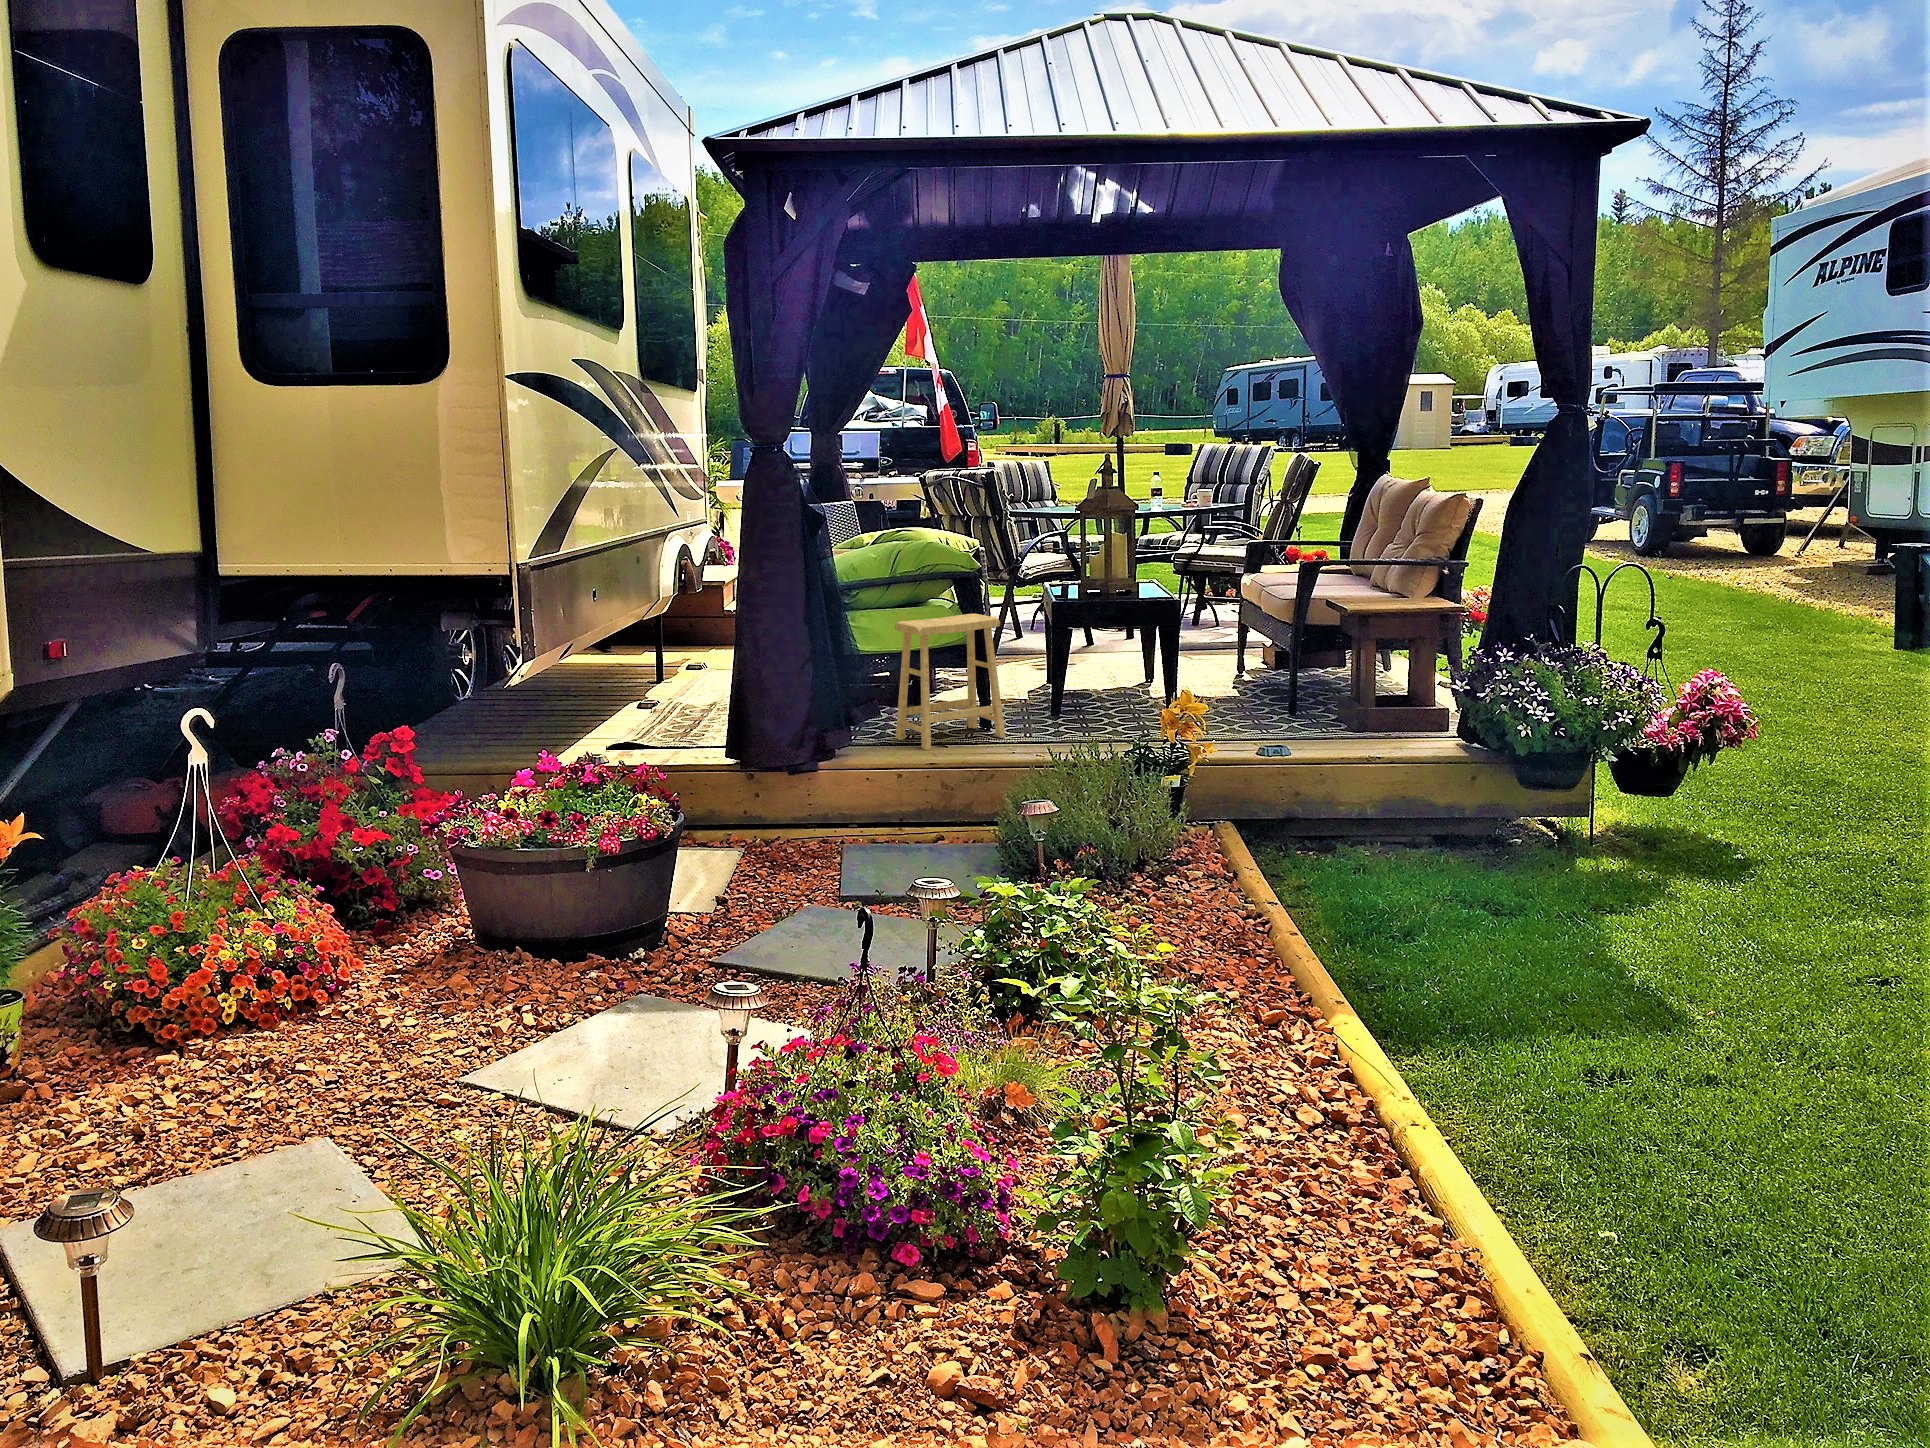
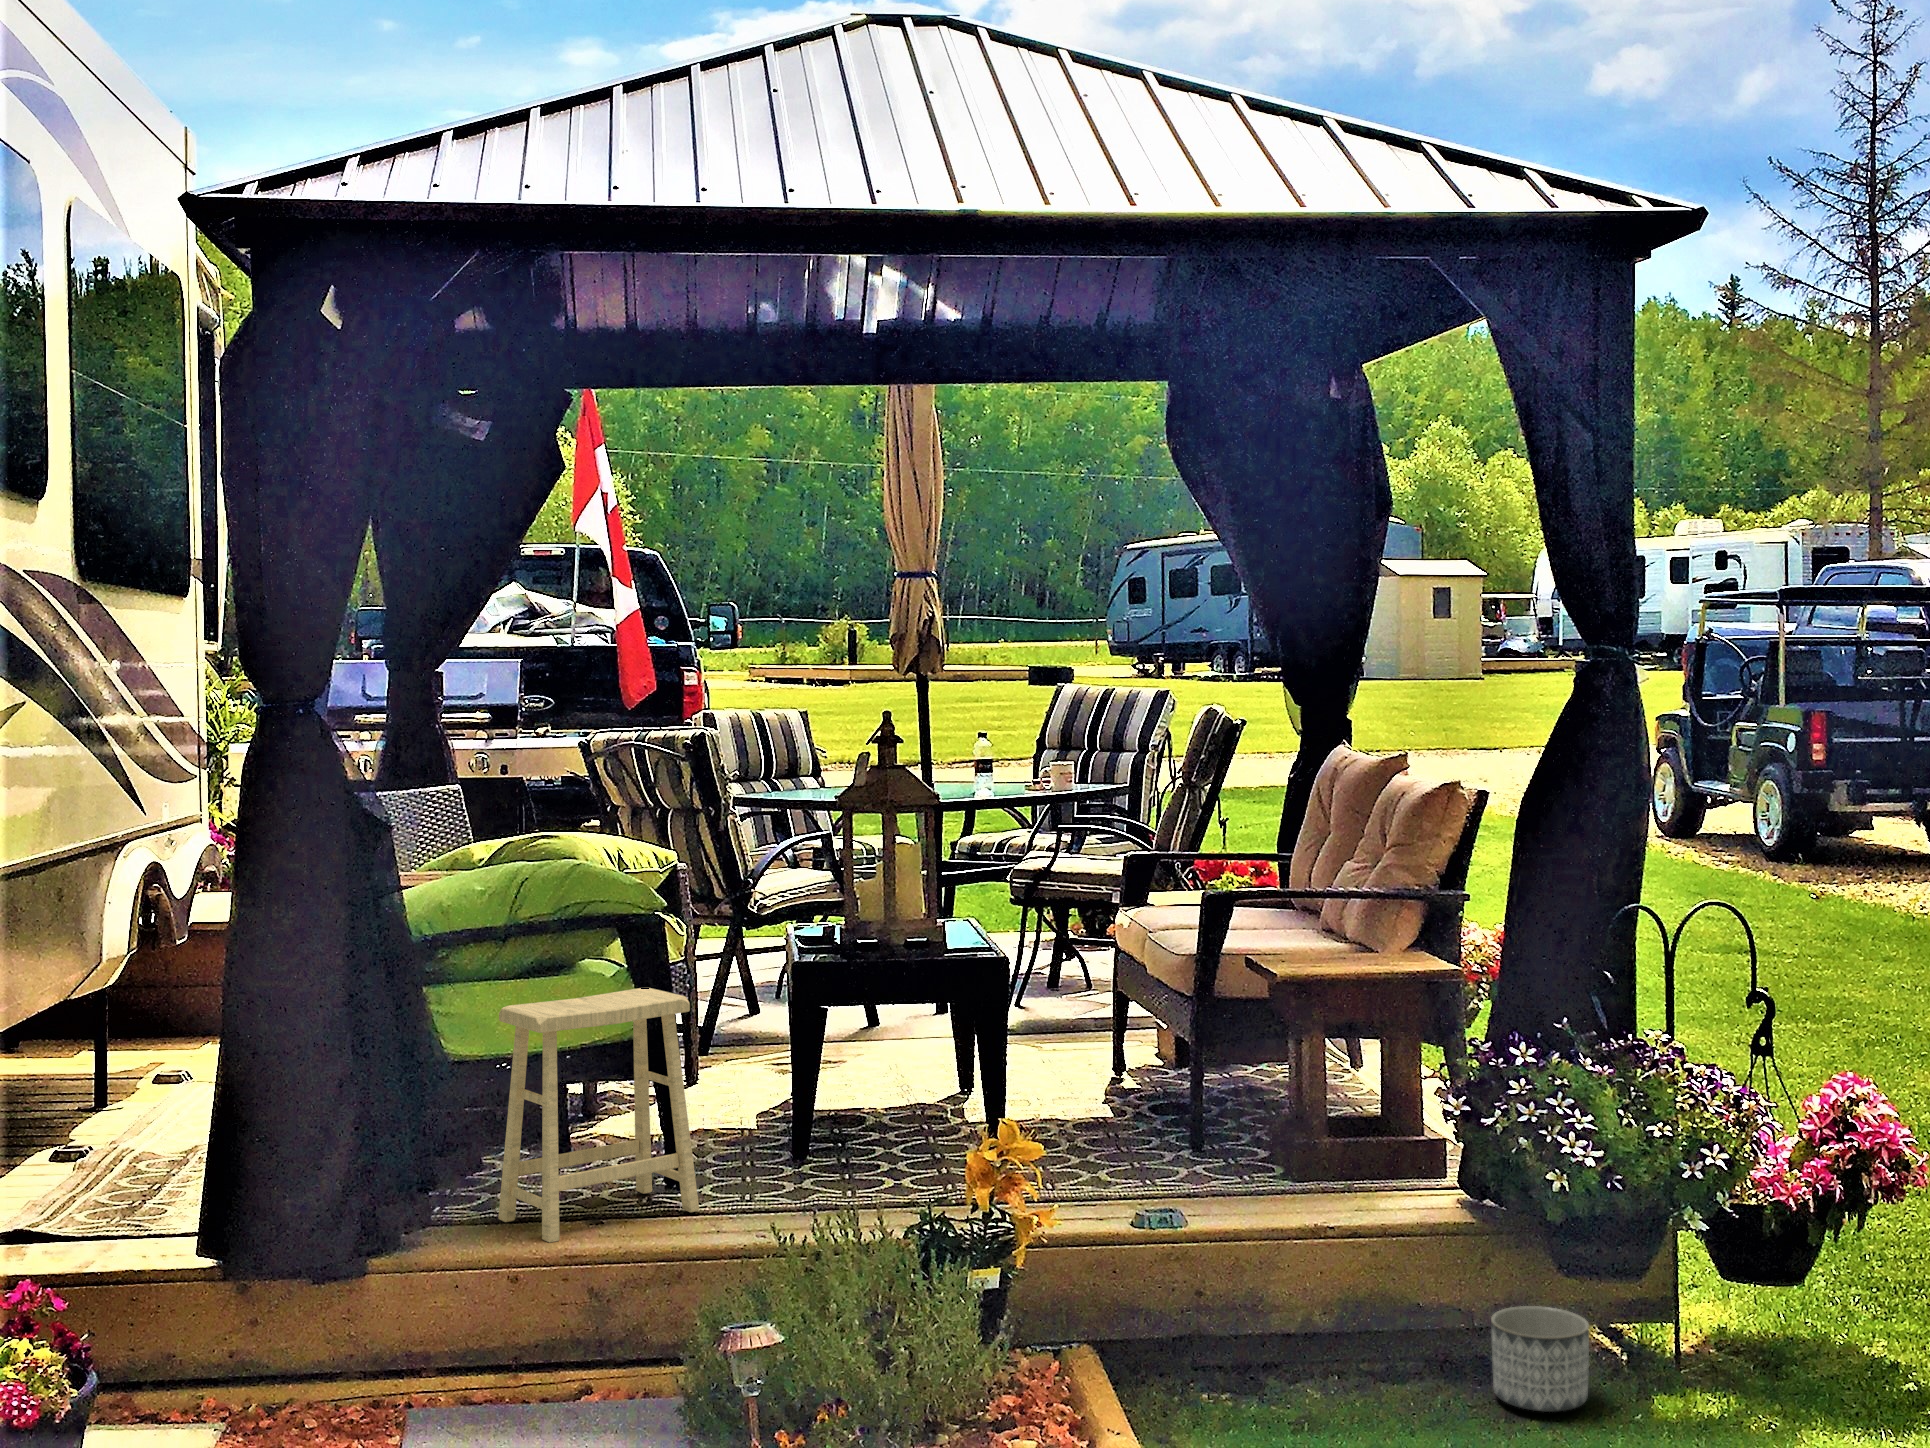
planter: none [1471,803,1534,862] -> present [1491,1306,1589,1412]

